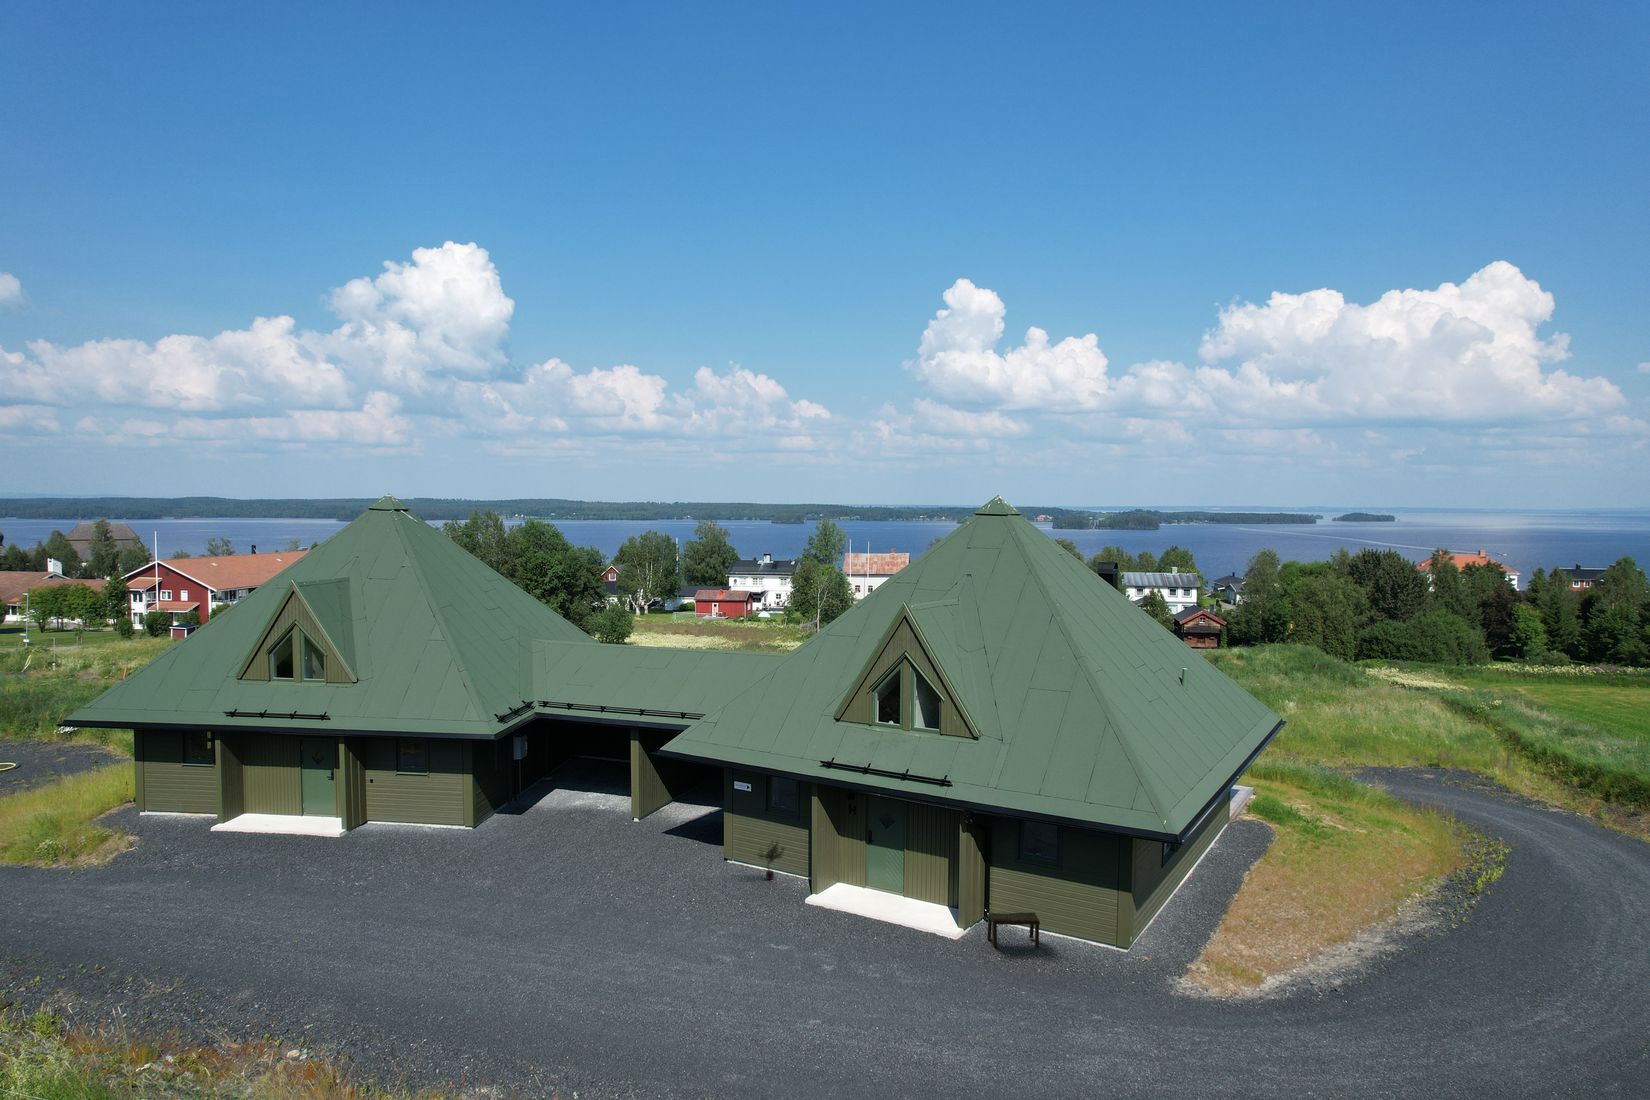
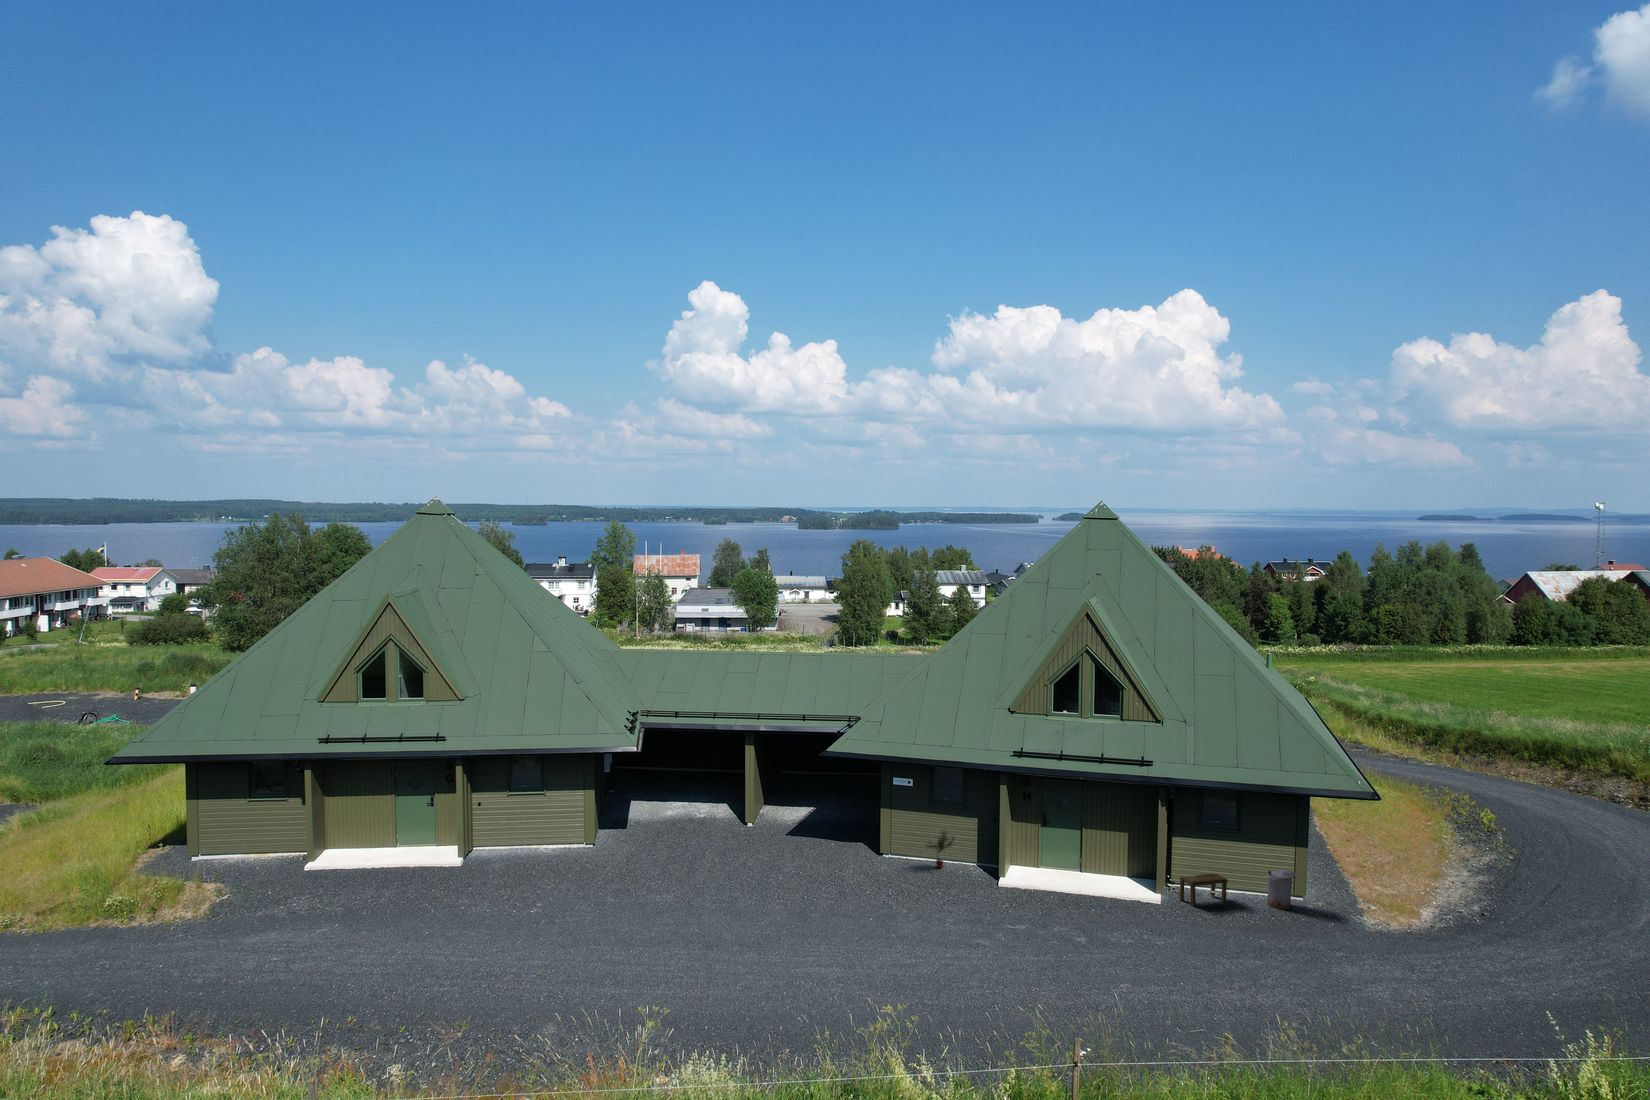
trash can: none [1085,916,1117,963] -> present [1267,870,1297,910]

